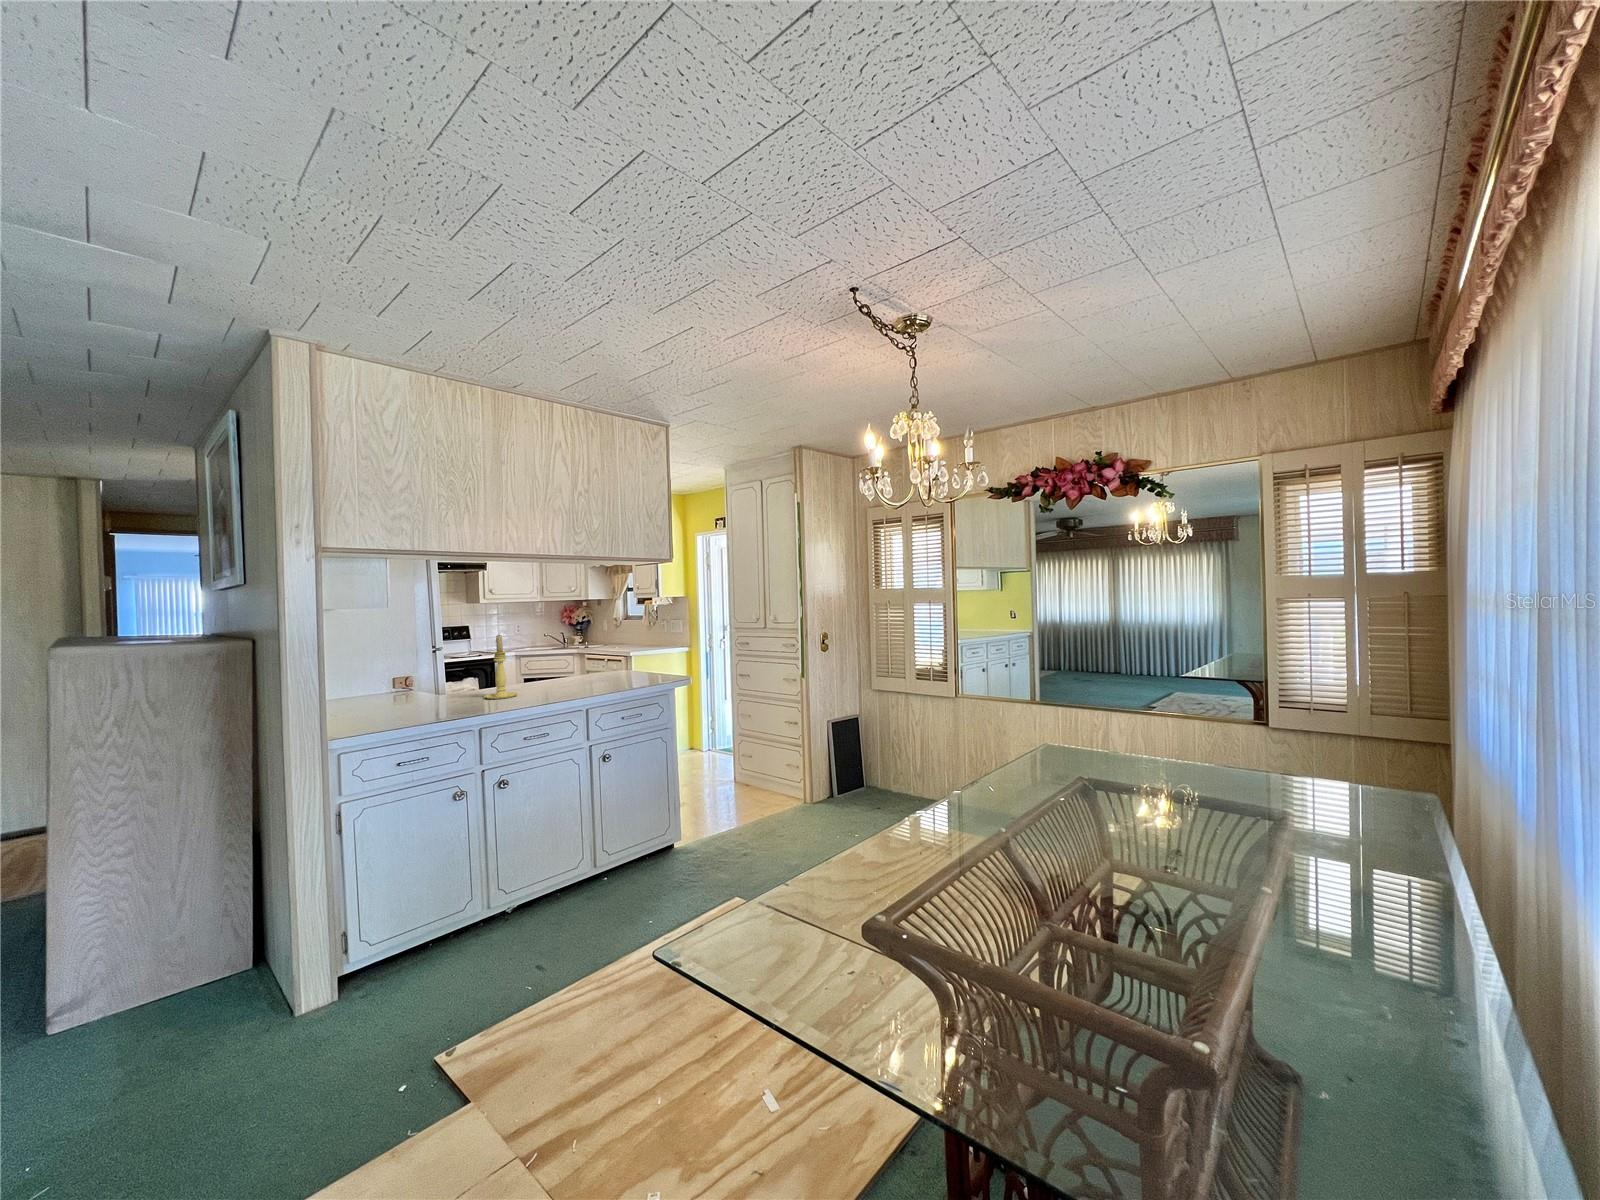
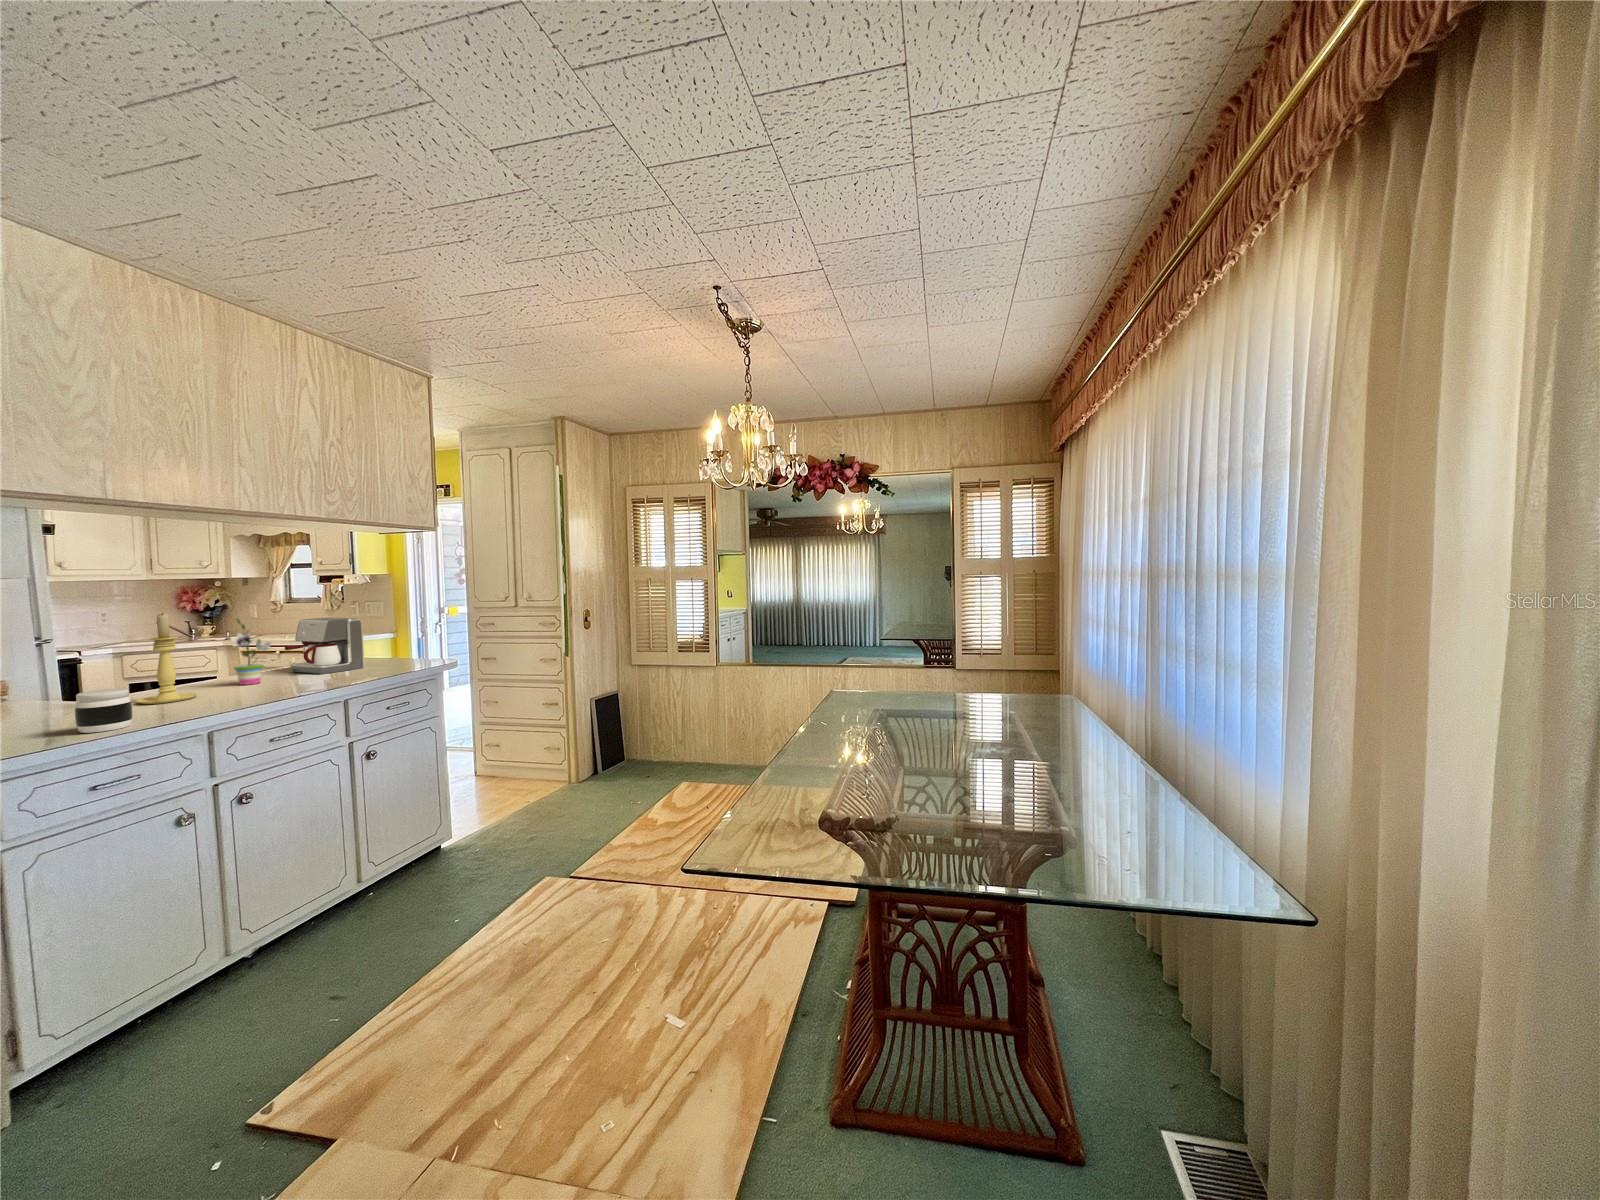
potted plant: none [541,637,571,688] -> present [231,619,270,685]
coffee maker: none [580,637,630,683] -> present [285,618,364,674]
jar: none [437,688,466,718] -> present [75,688,132,733]

